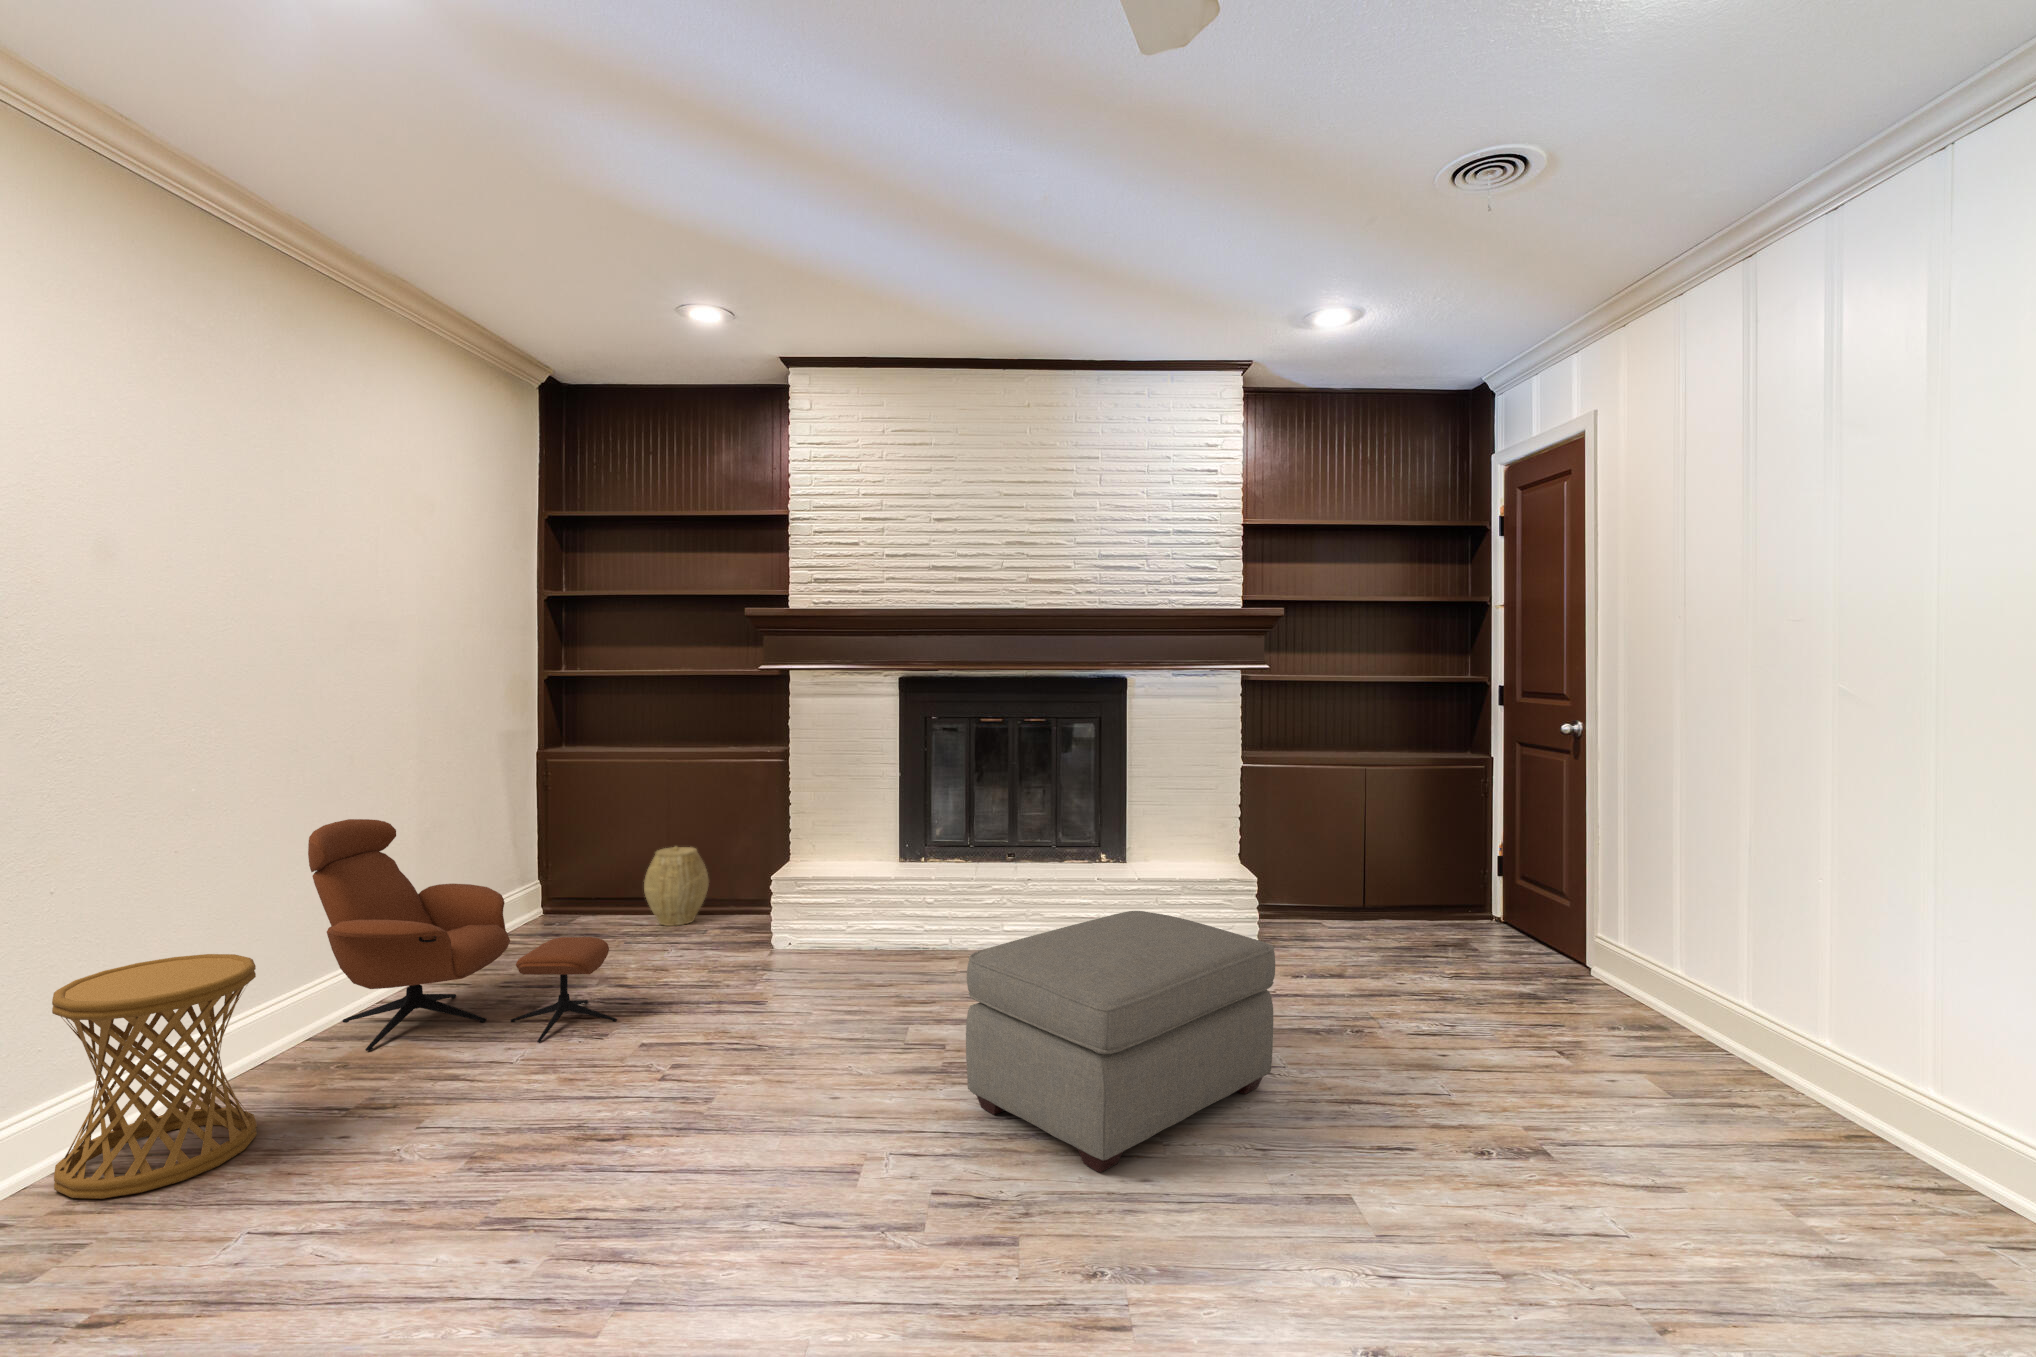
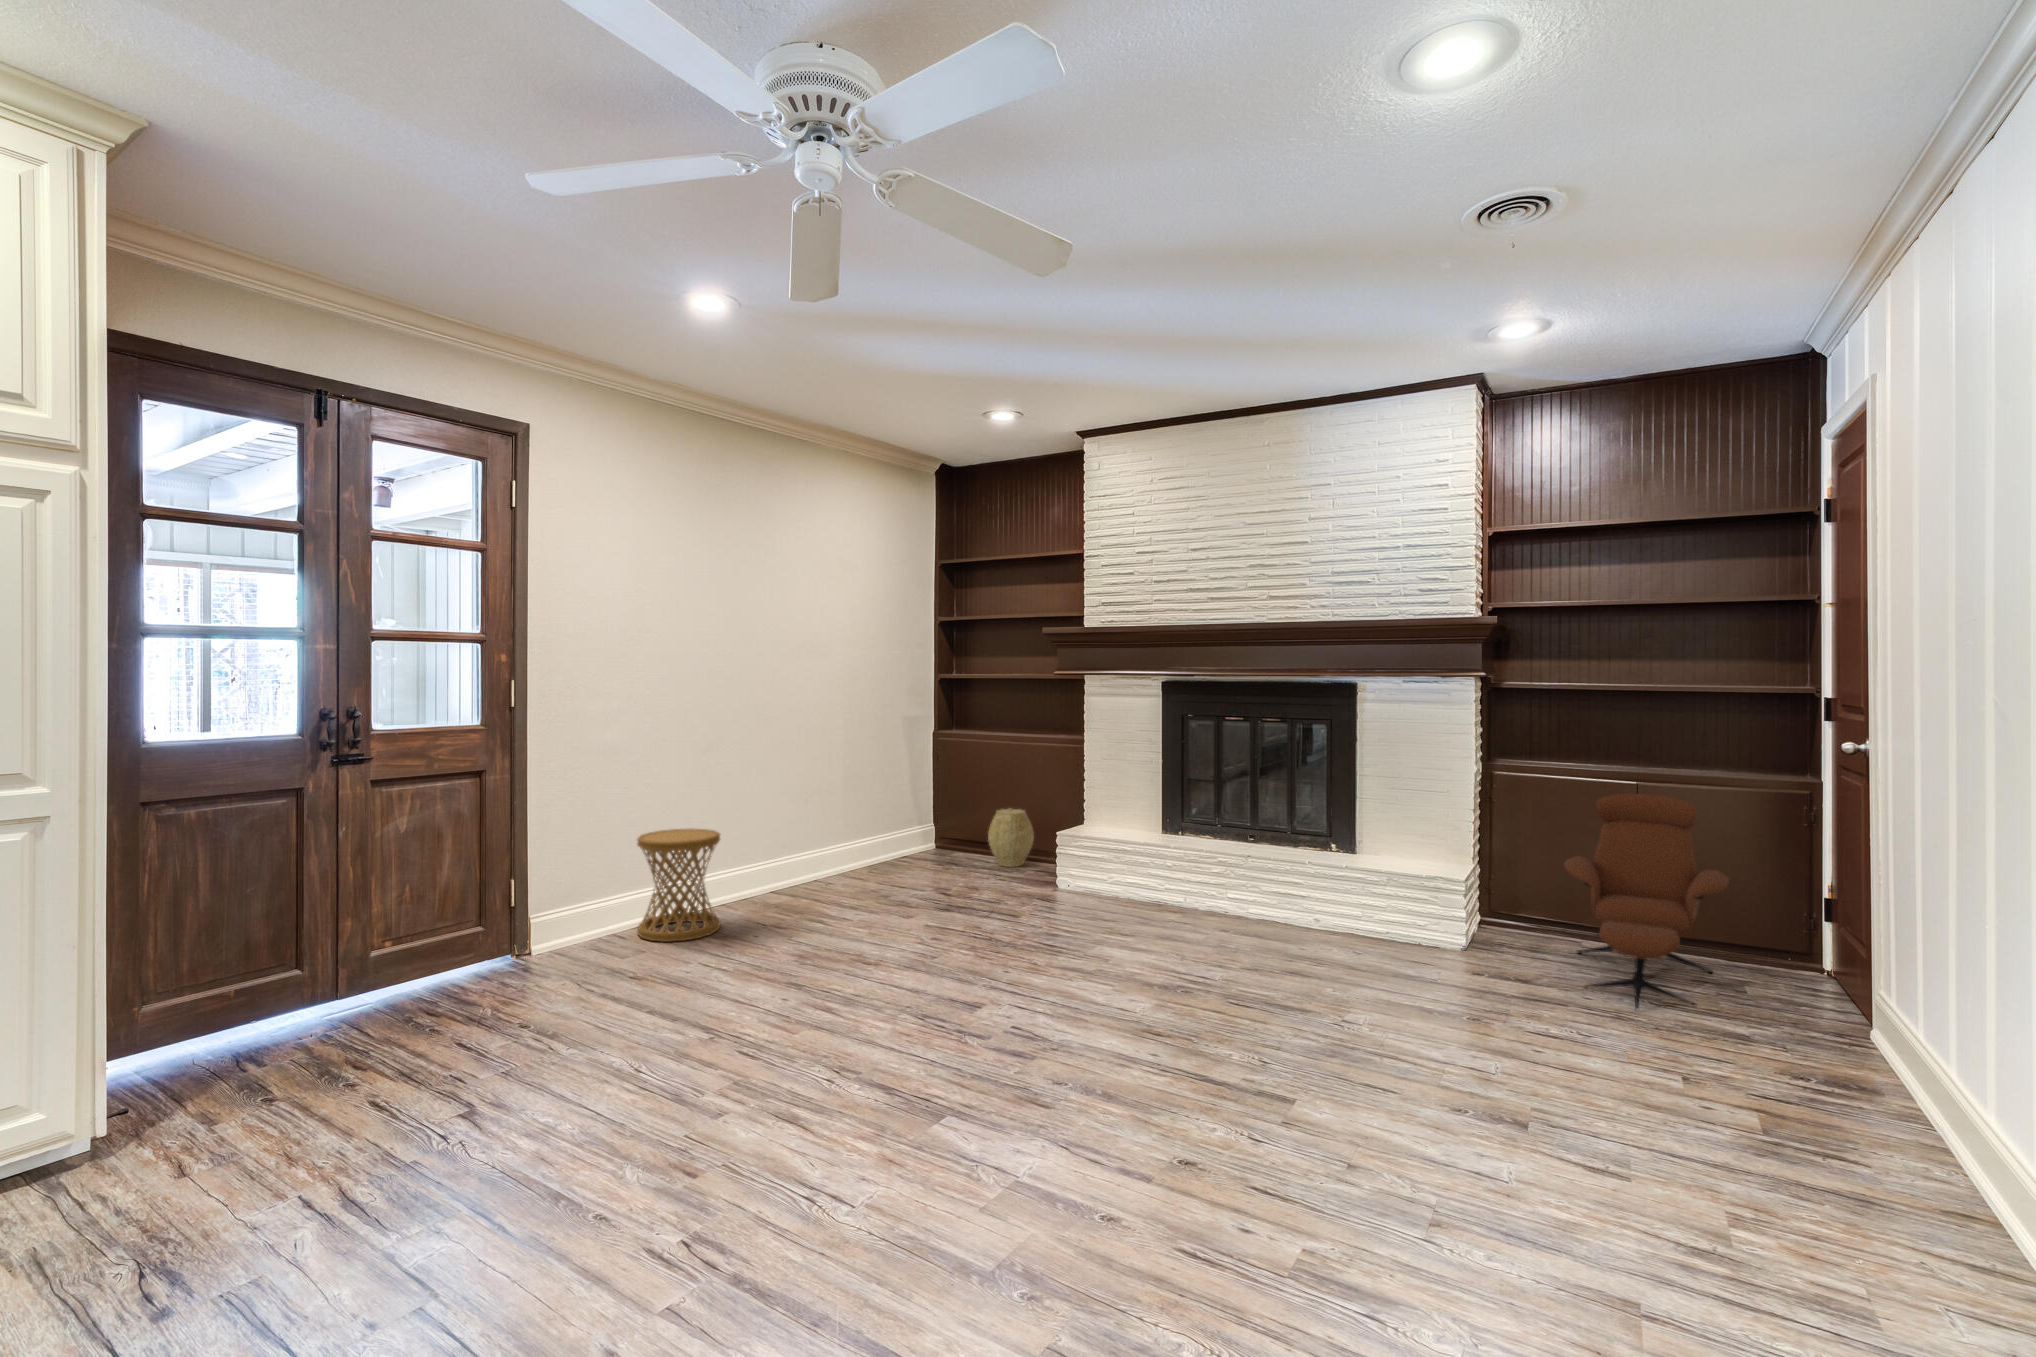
lounge chair: present [308,819,617,1051] -> present [1564,793,1729,1010]
ottoman: present [966,911,1275,1173] -> none [1075,876,1318,1040]

